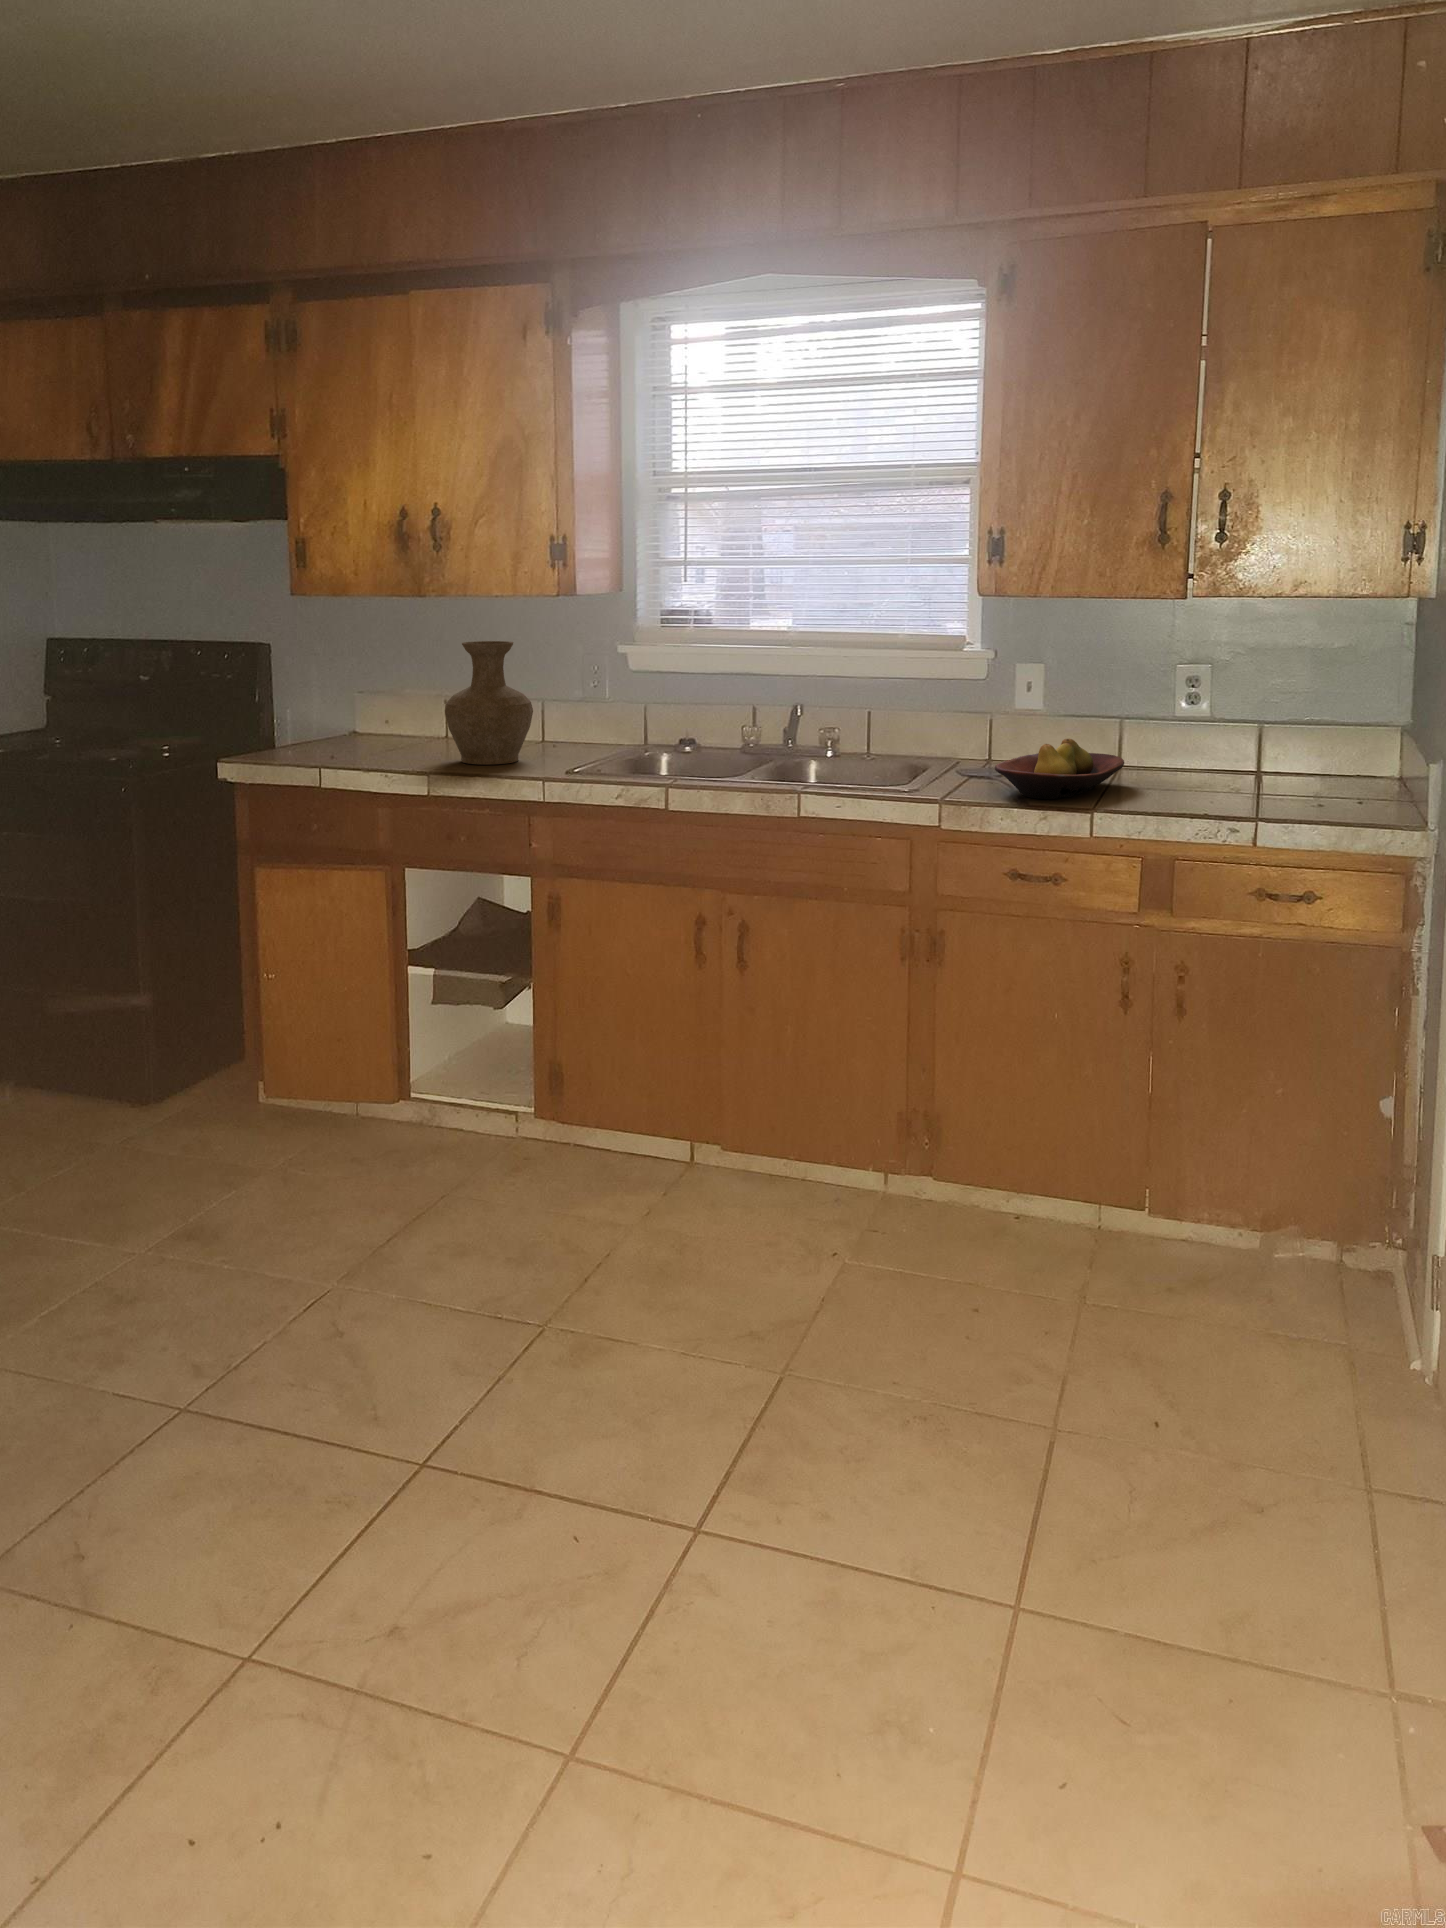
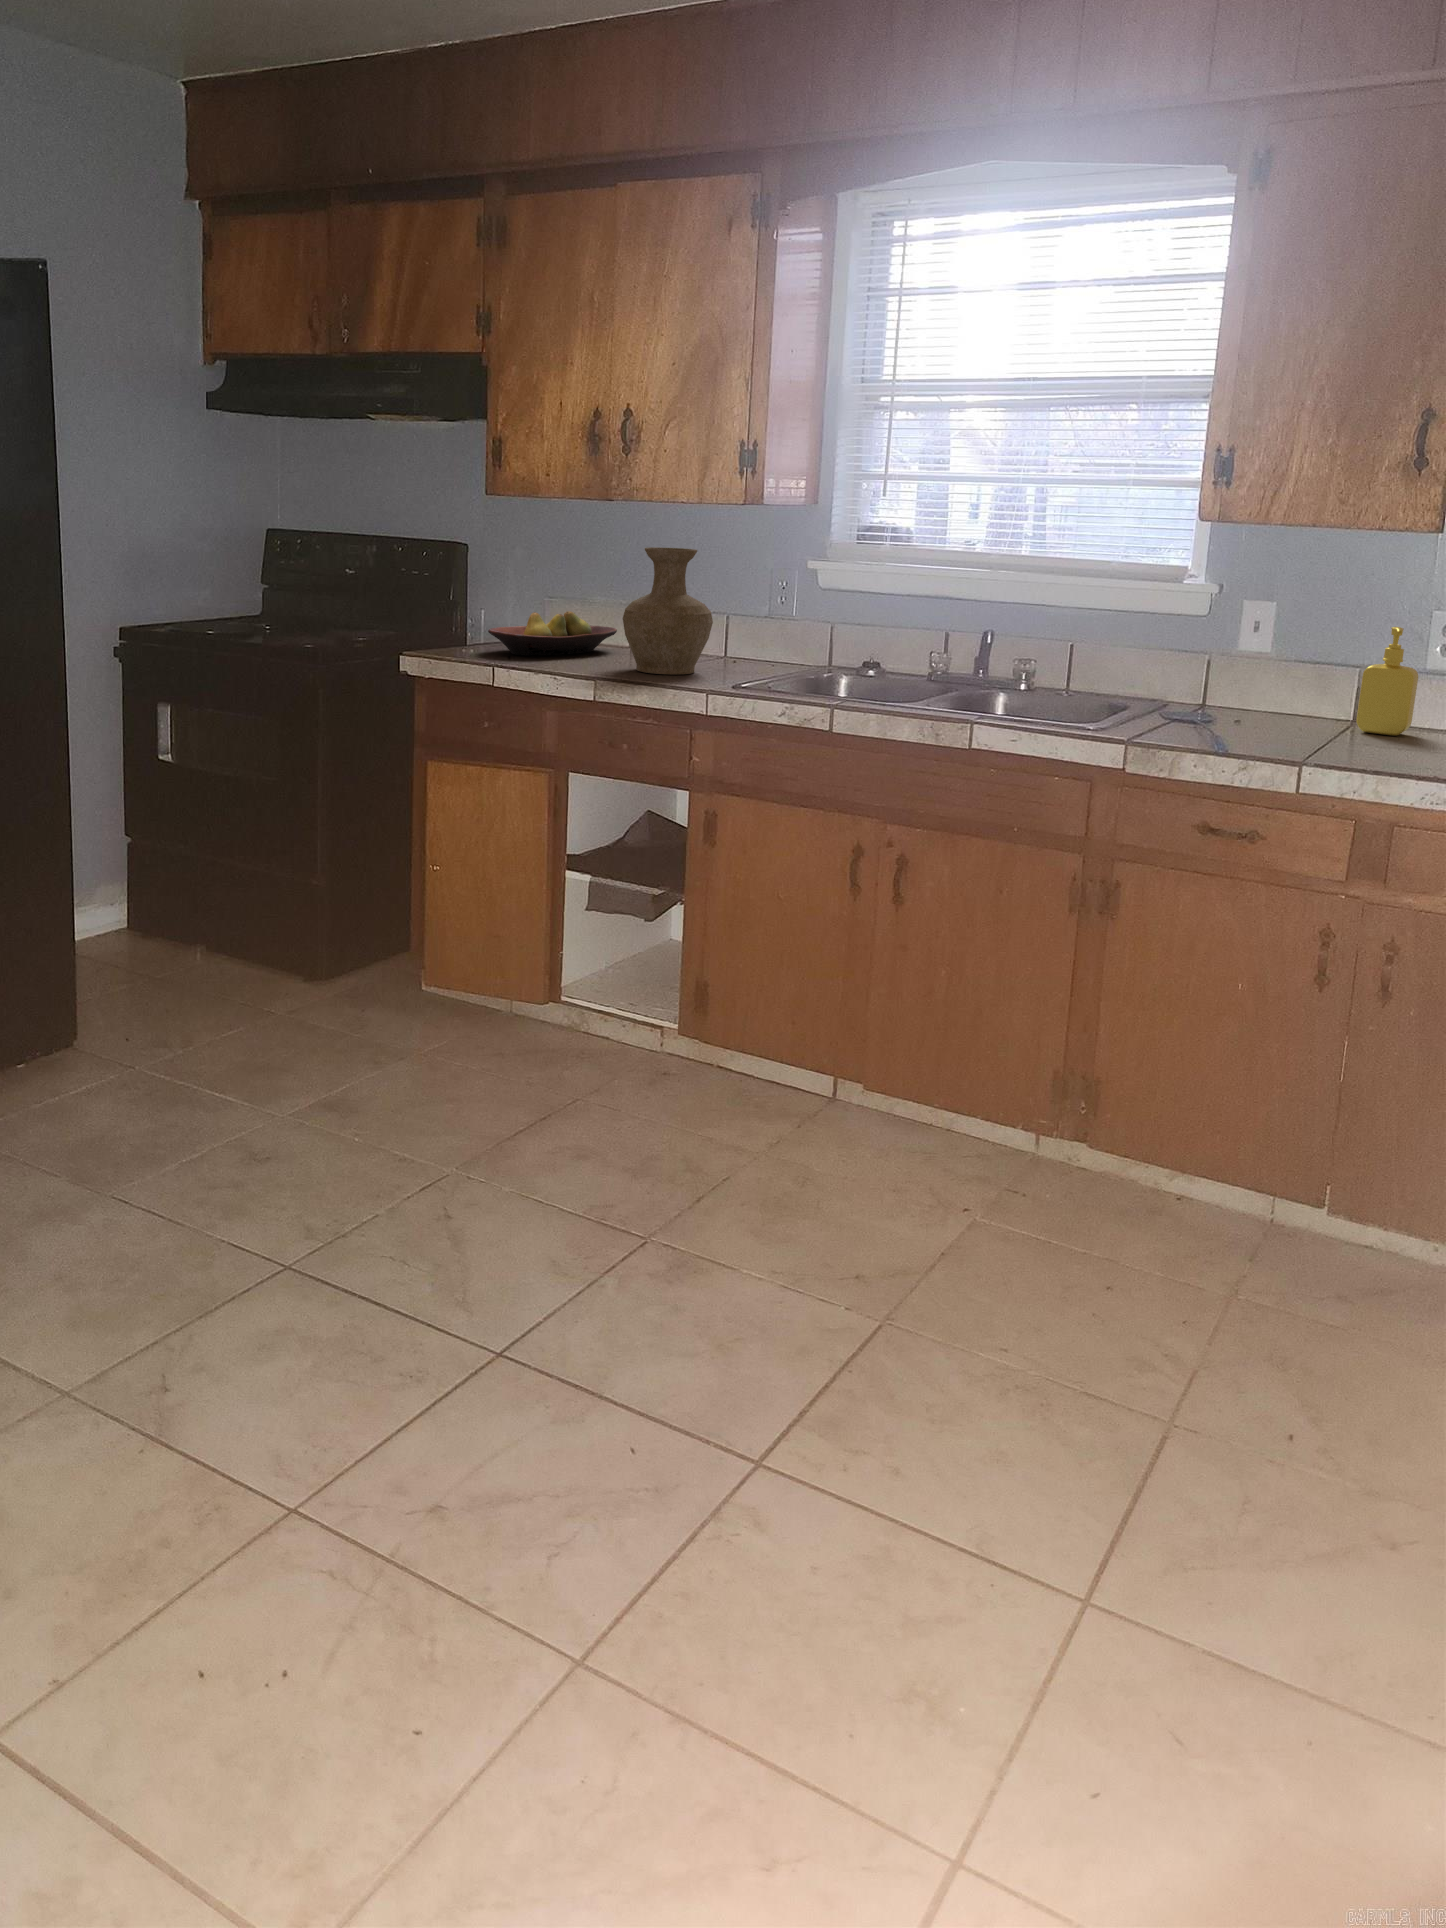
soap dispenser: none [1125,680,1172,776] -> present [1356,627,1418,736]
fruit bowl: present [995,739,1124,799] -> present [488,611,617,655]

